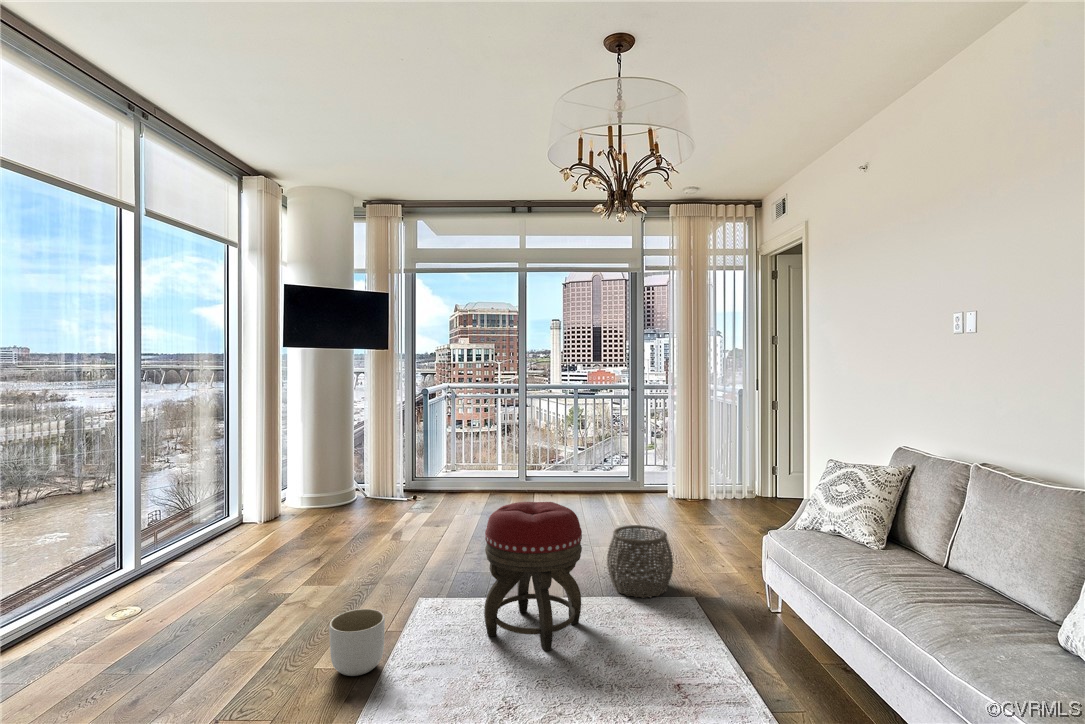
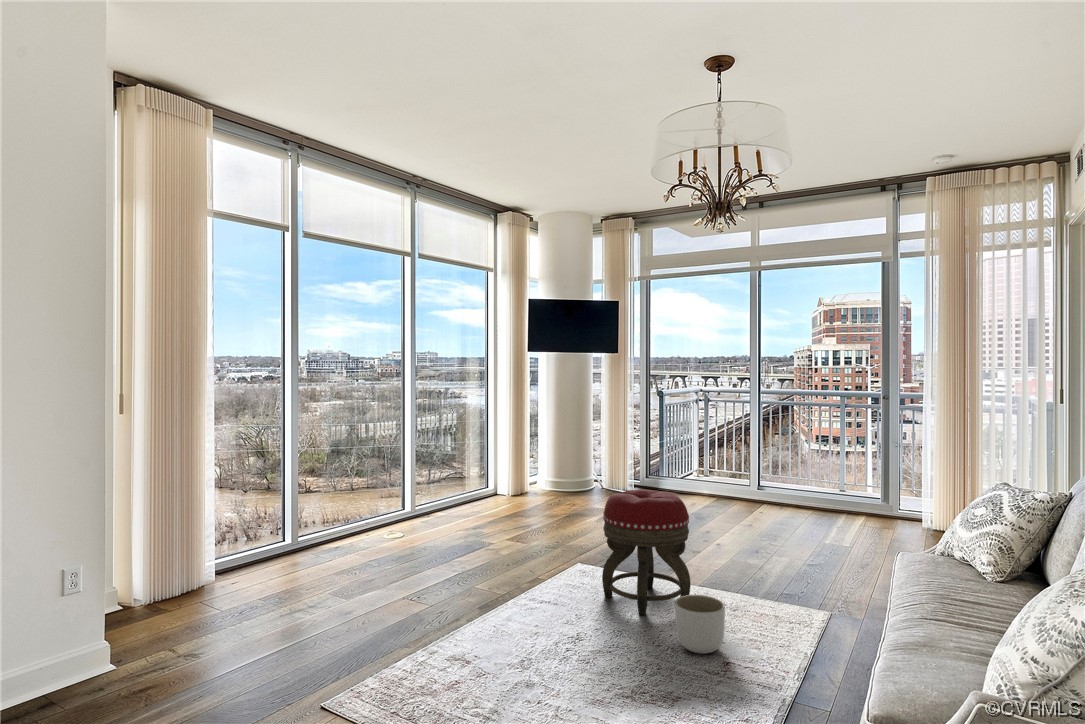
woven basket: present [607,525,673,598] -> none [744,531,814,603]
planter: present [329,609,385,676] -> present [675,595,725,654]

